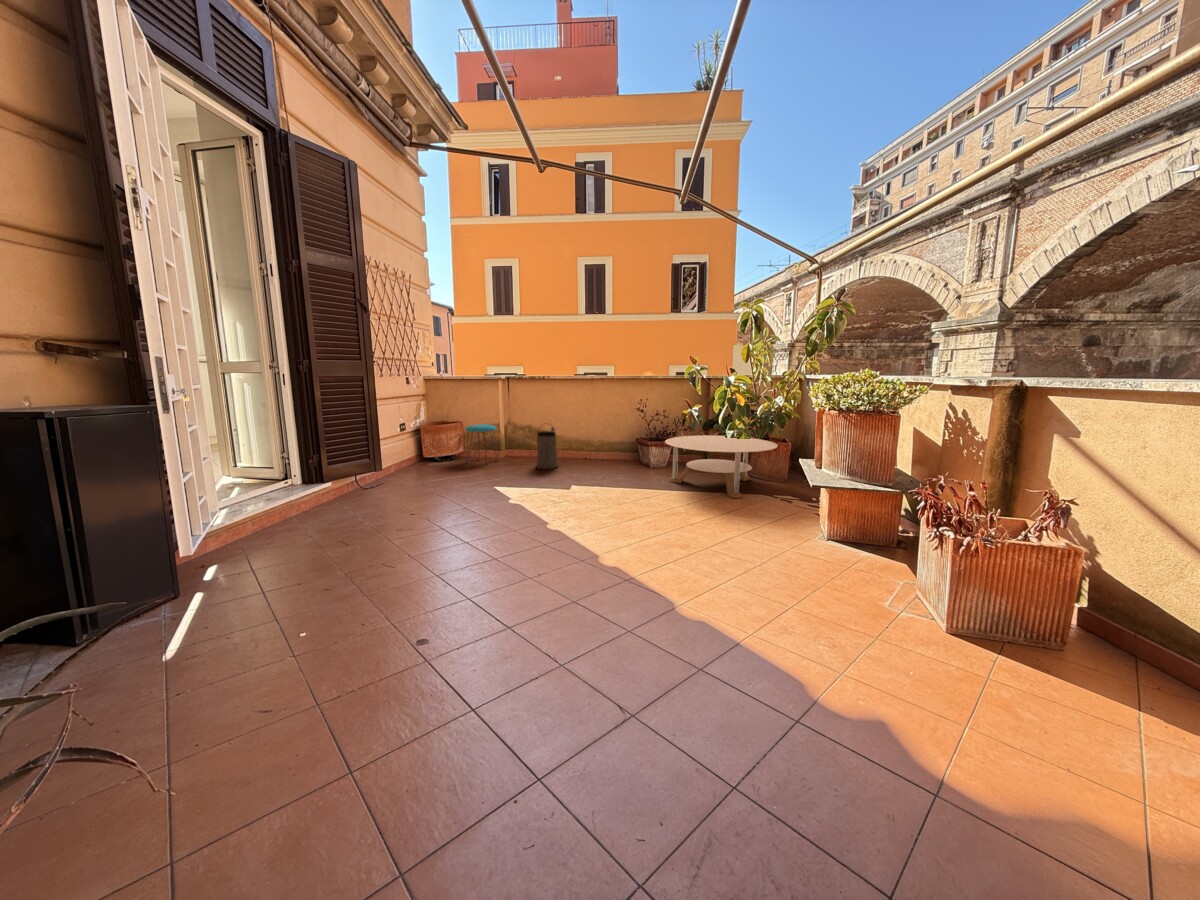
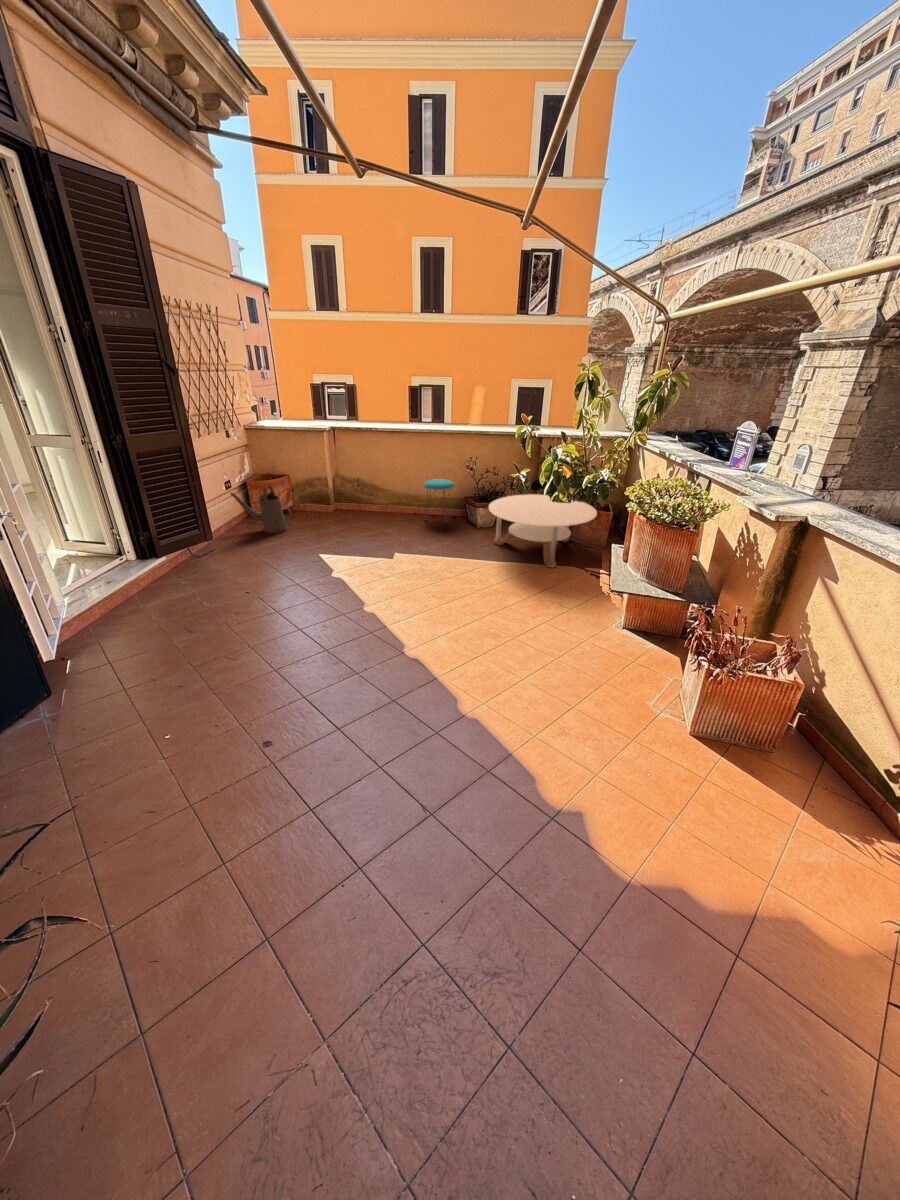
stool: present [466,424,498,464] -> present [424,479,454,522]
watering can: present [536,426,558,469] -> present [231,485,291,534]

